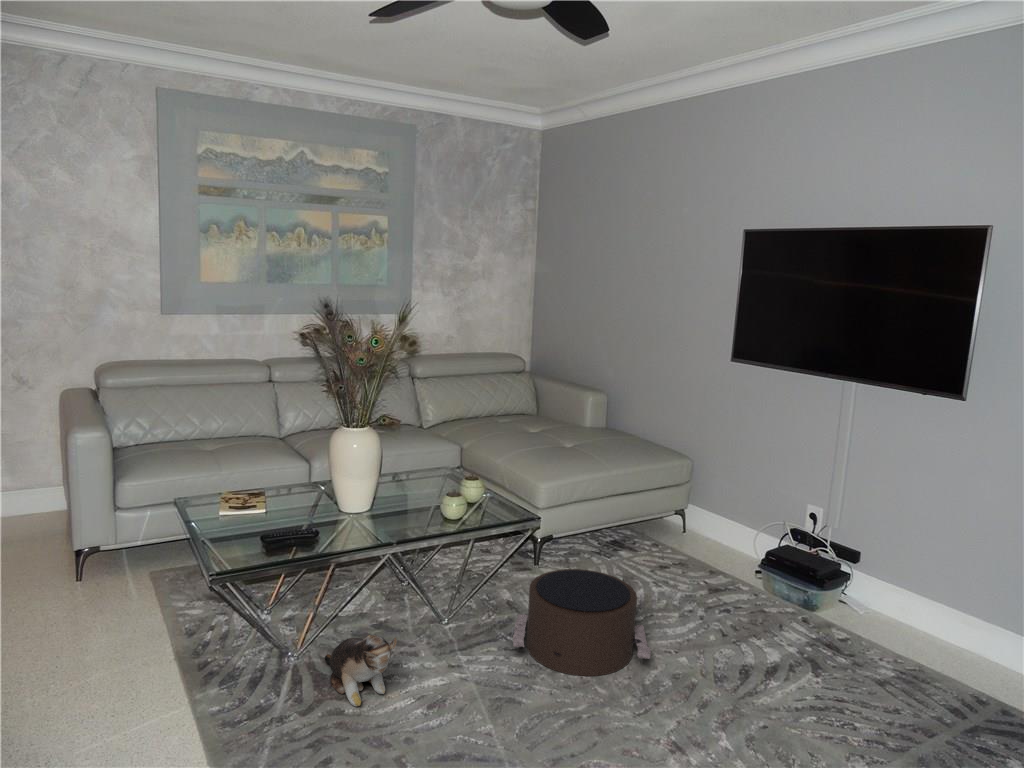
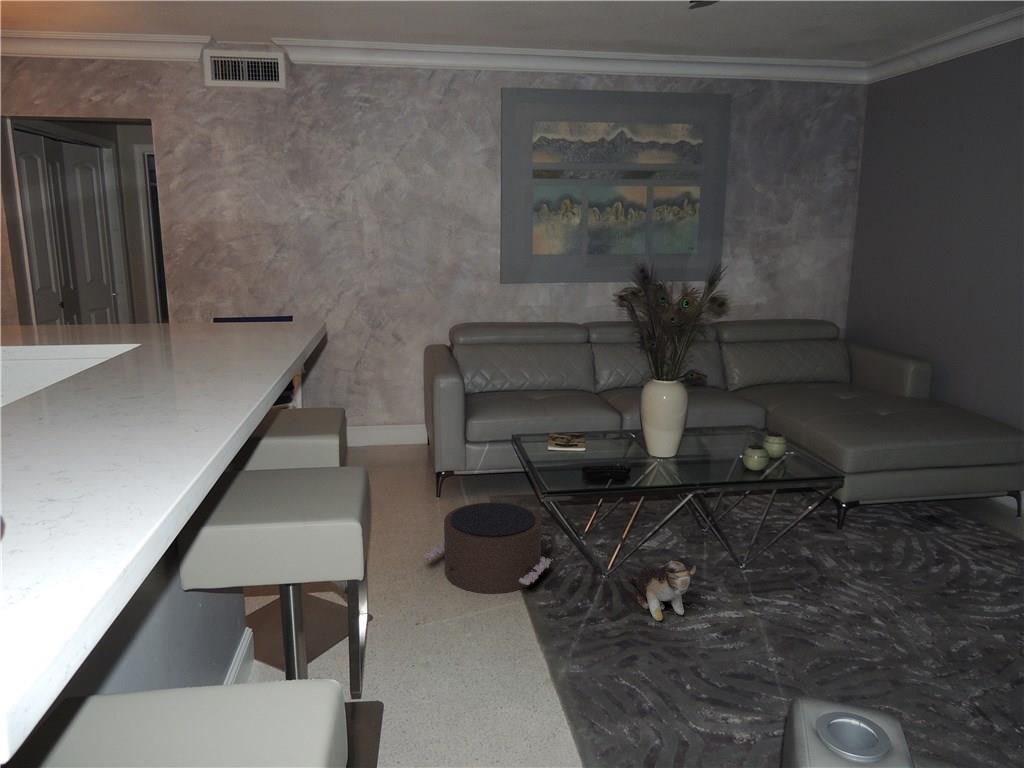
pouf: present [513,569,651,676] -> present [423,502,553,594]

